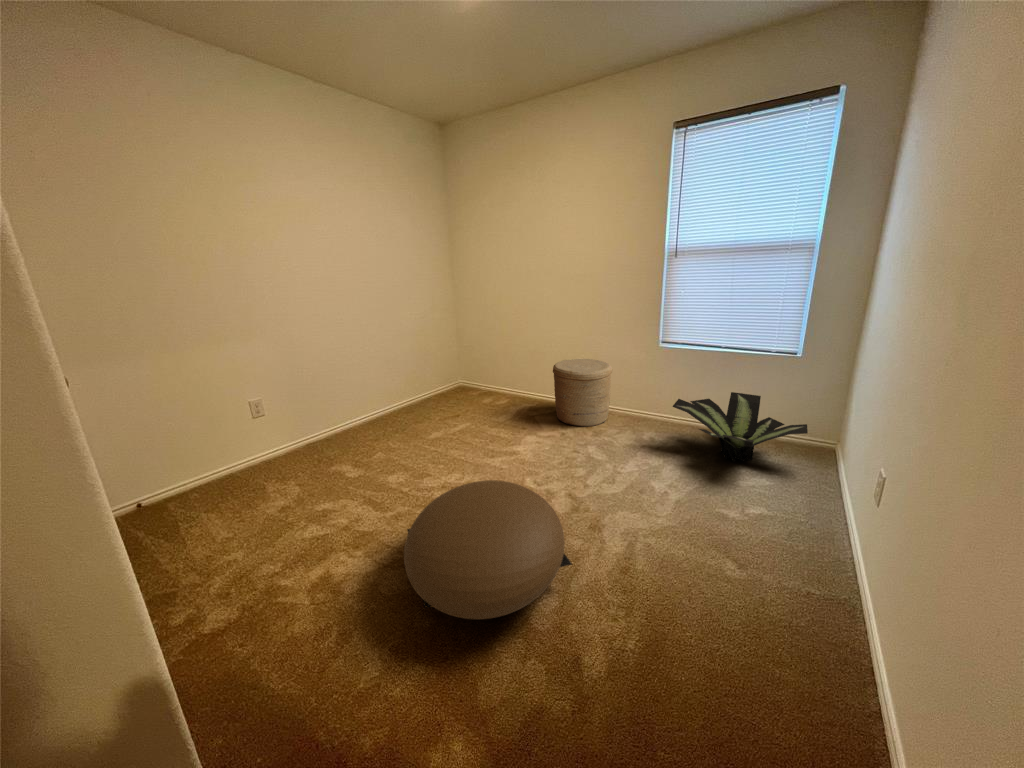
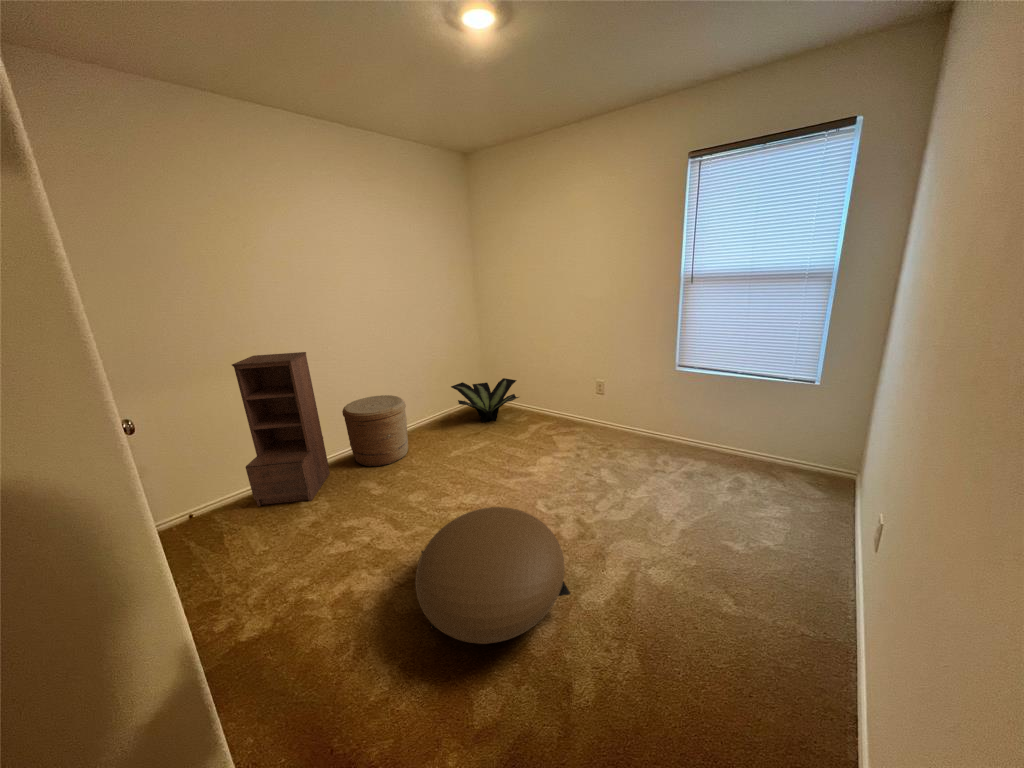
bookshelf: none [185,324,299,493] -> present [232,352,330,506]
woven basket: present [553,359,612,426] -> present [342,395,408,467]
potted plant: present [673,392,808,462] -> present [451,378,519,422]

